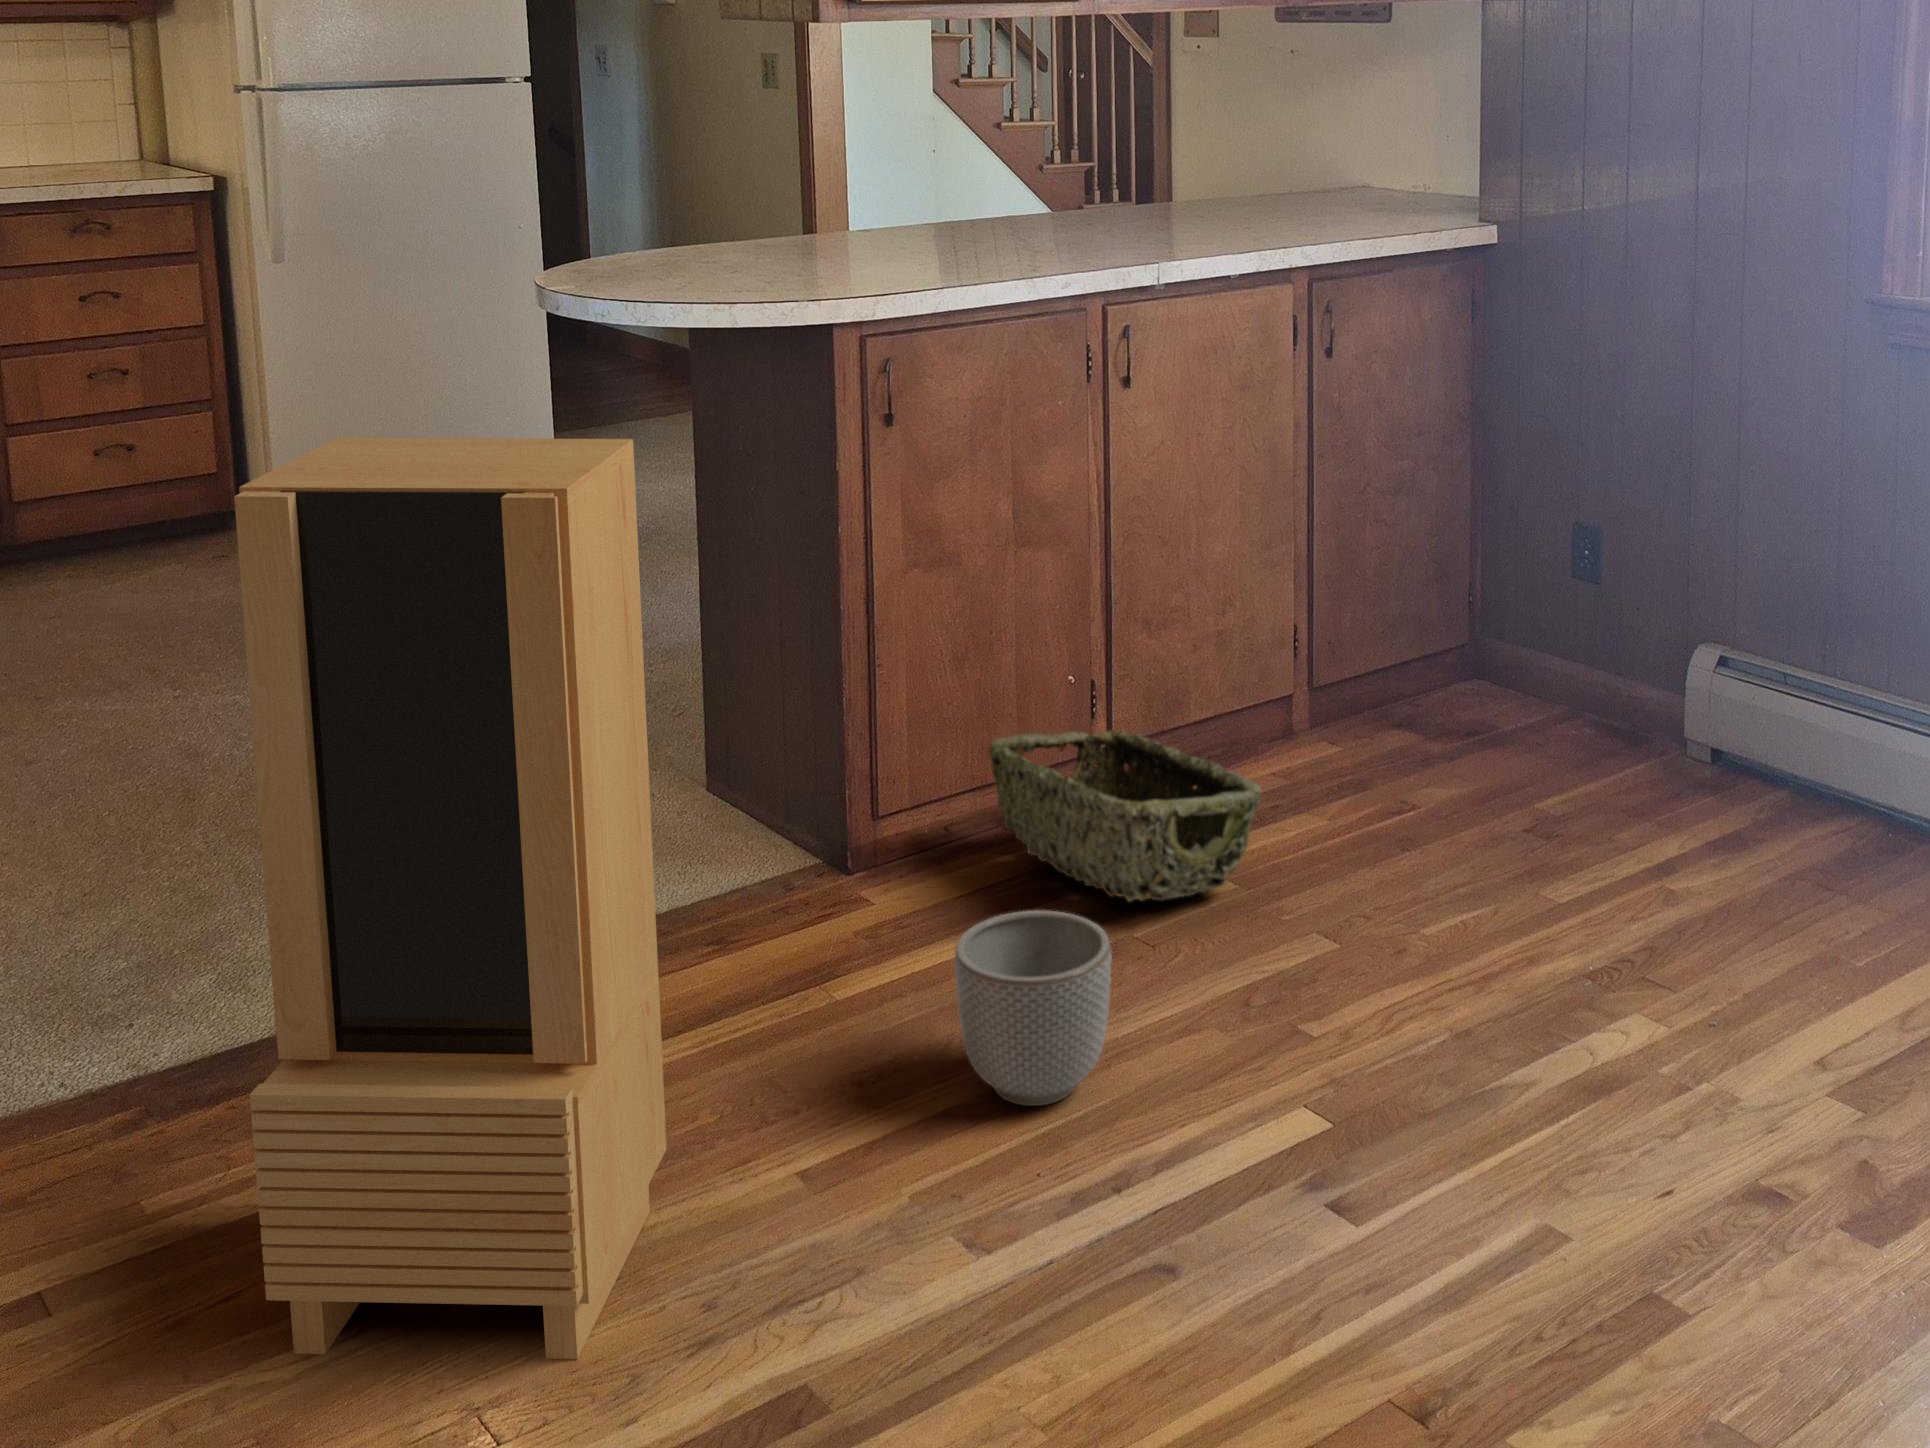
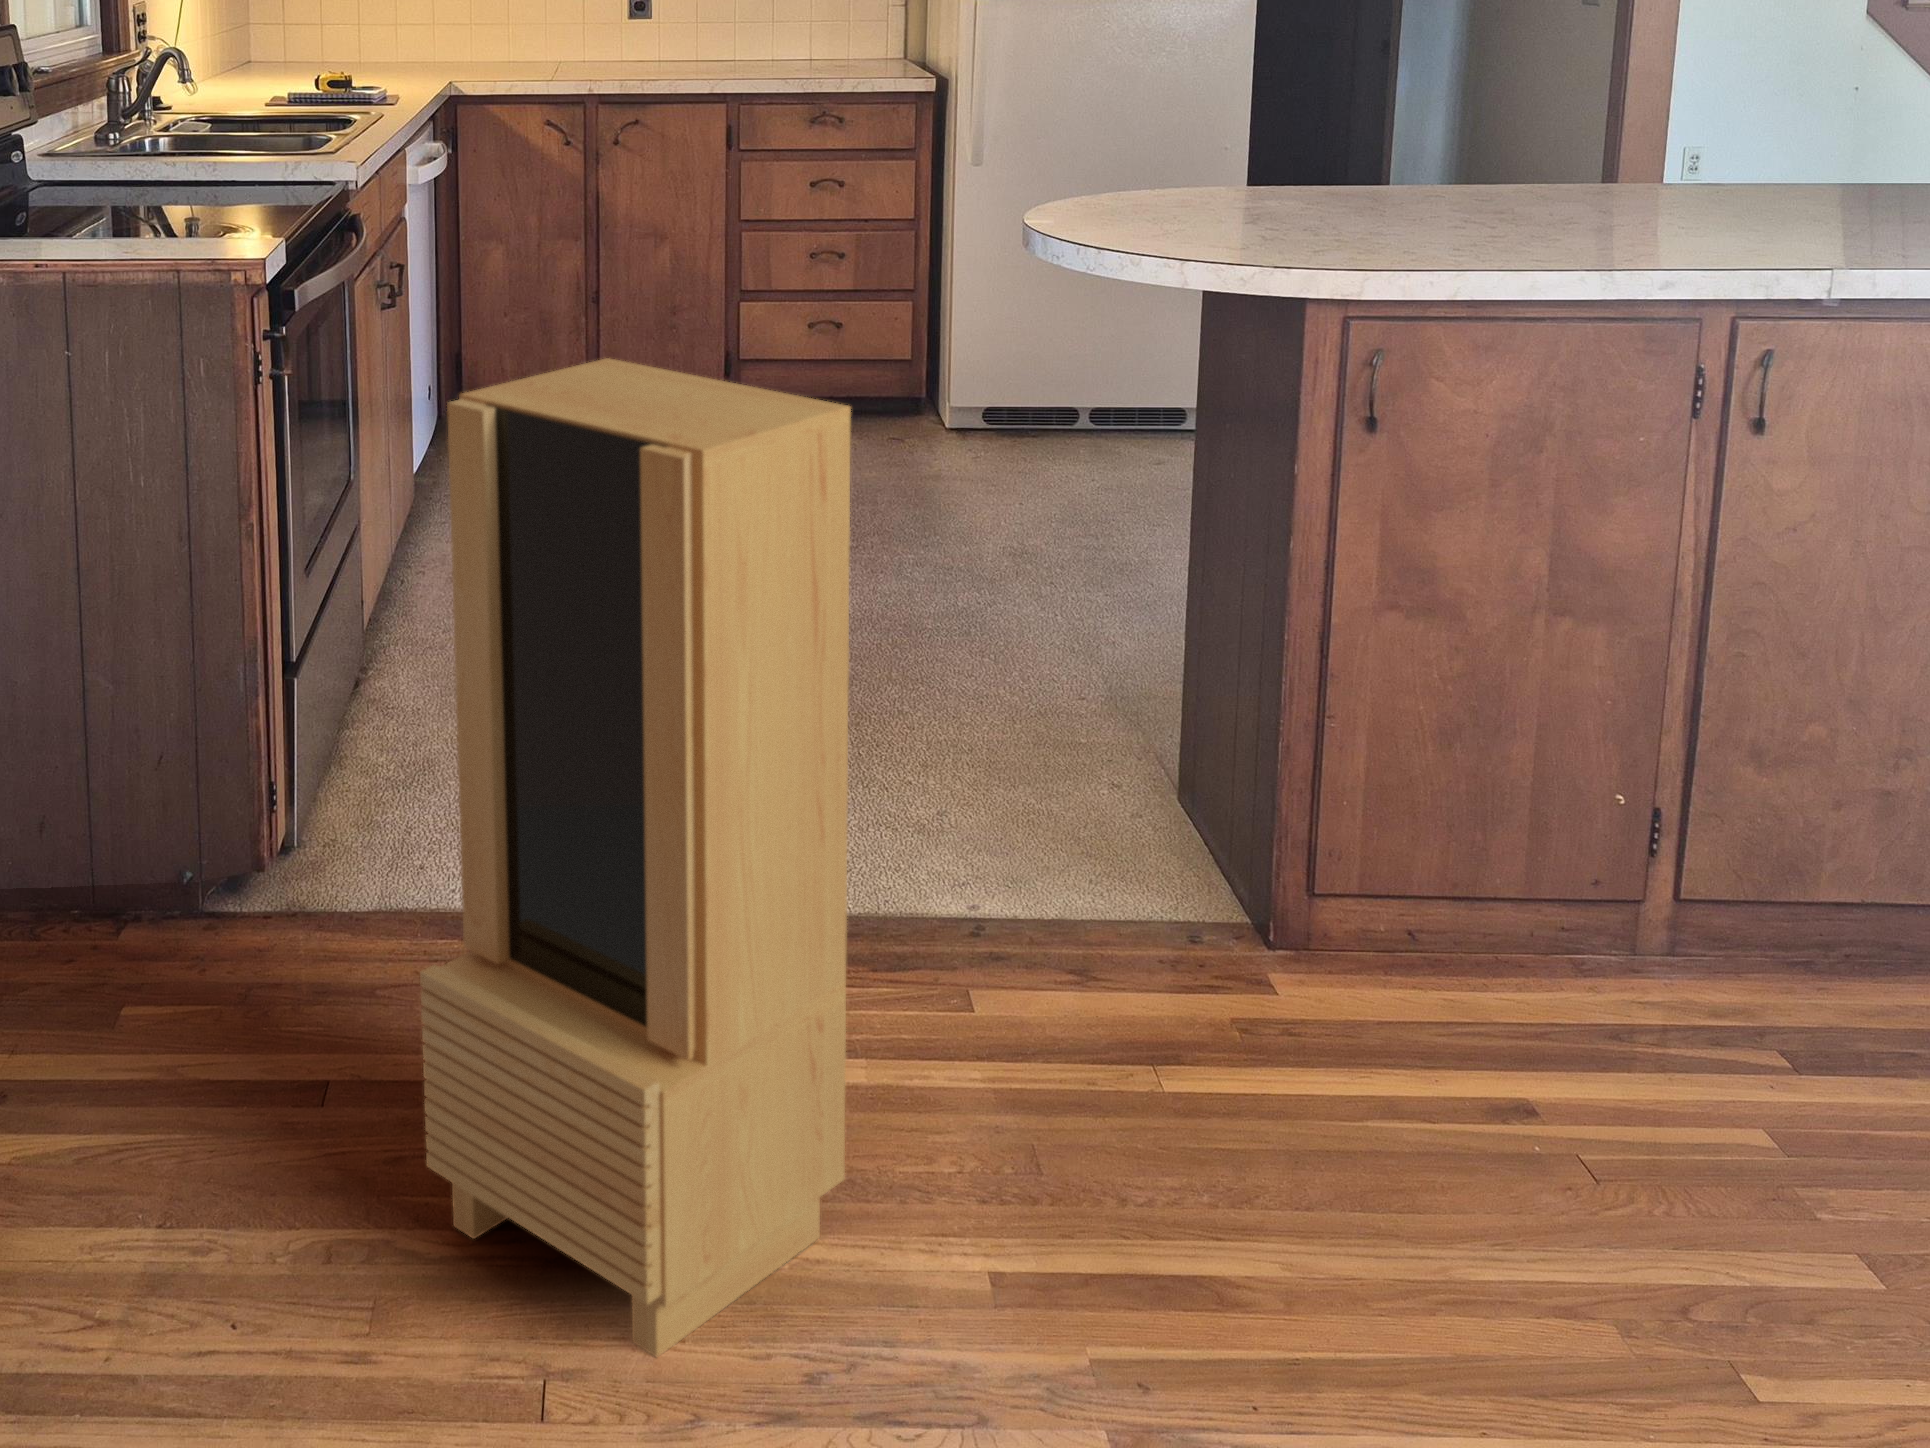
woven basket: present [989,730,1262,901] -> none [1463,842,1824,1135]
planter: present [955,910,1112,1106] -> none [1223,1064,1435,1321]

